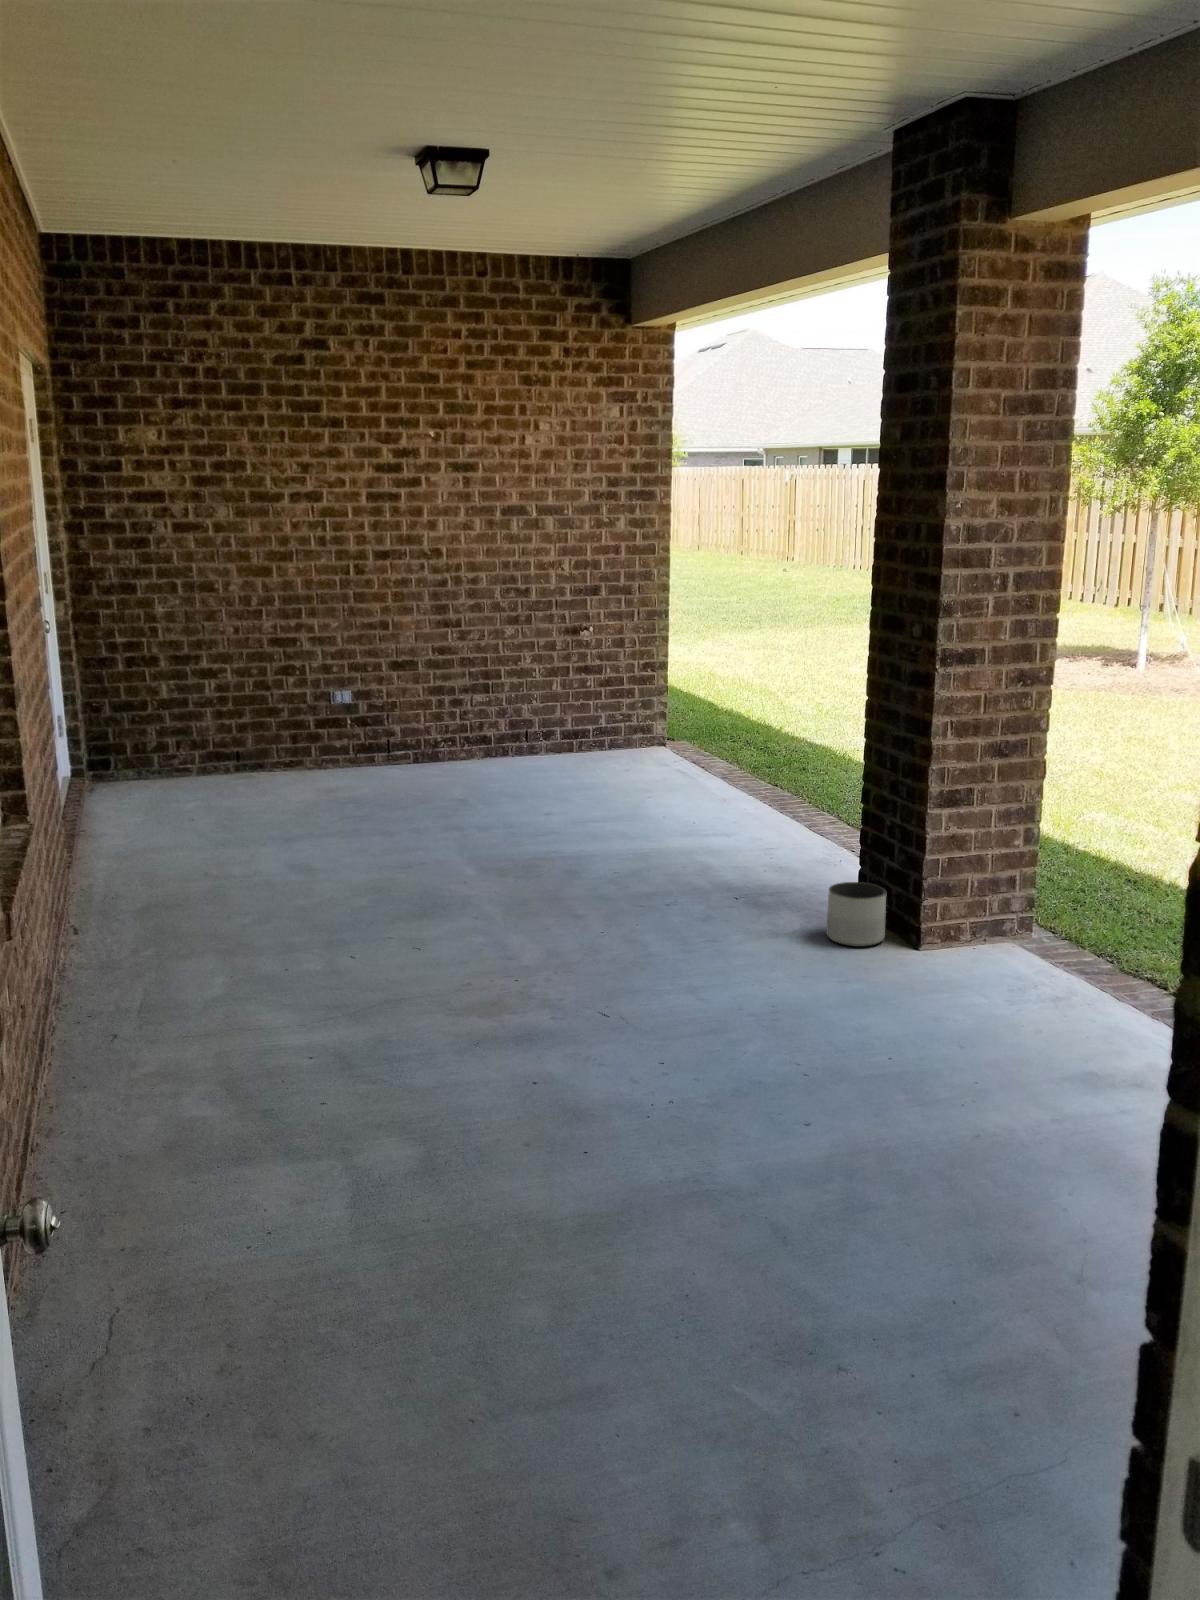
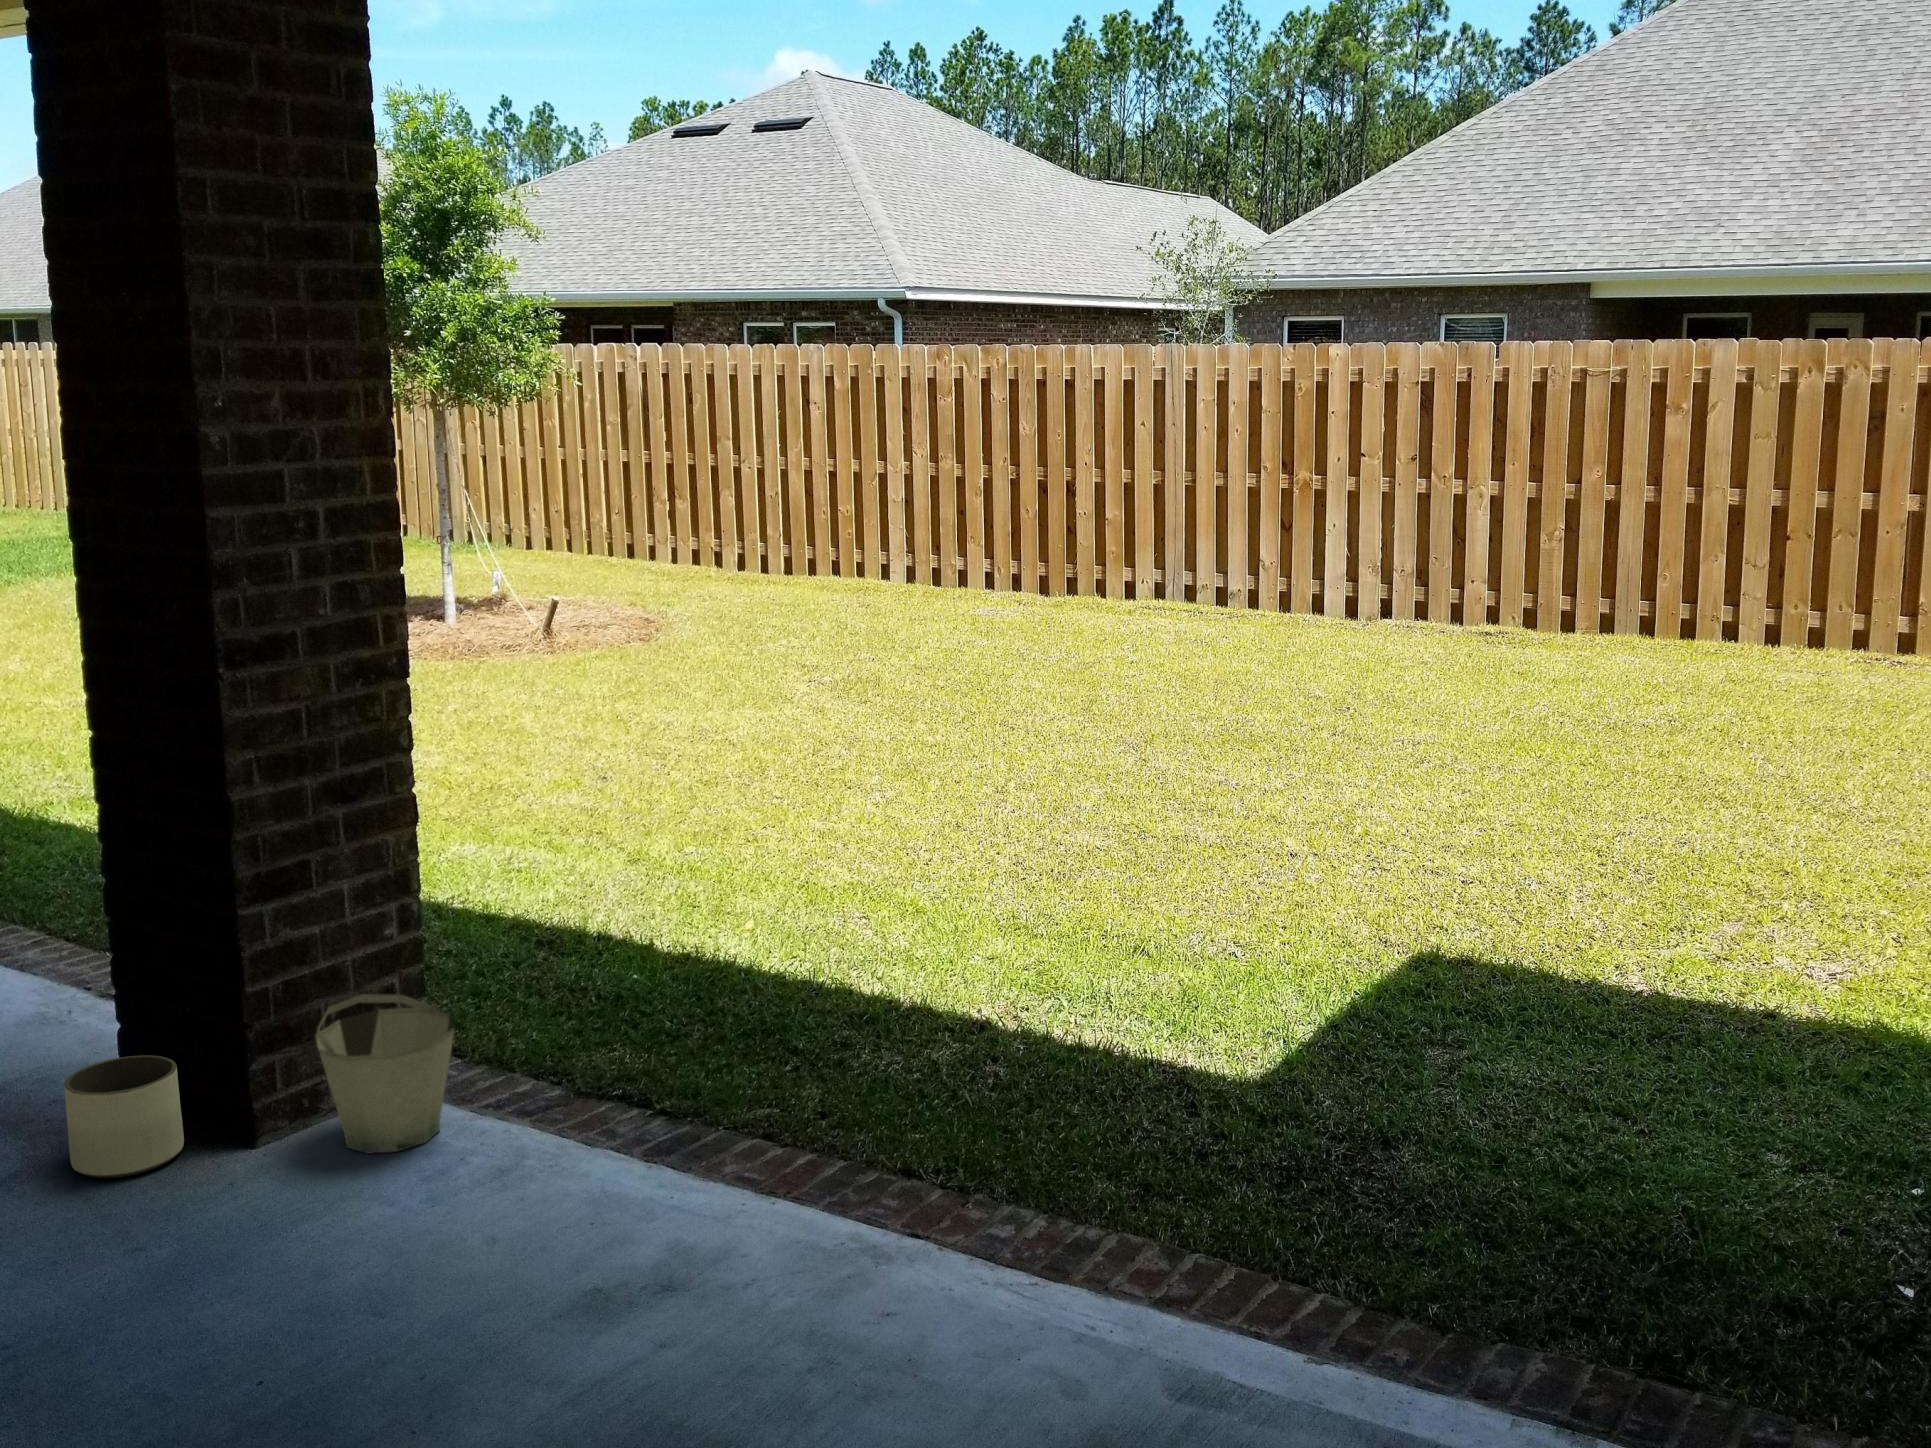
bucket: none [962,876,1045,972] -> present [316,994,455,1153]

